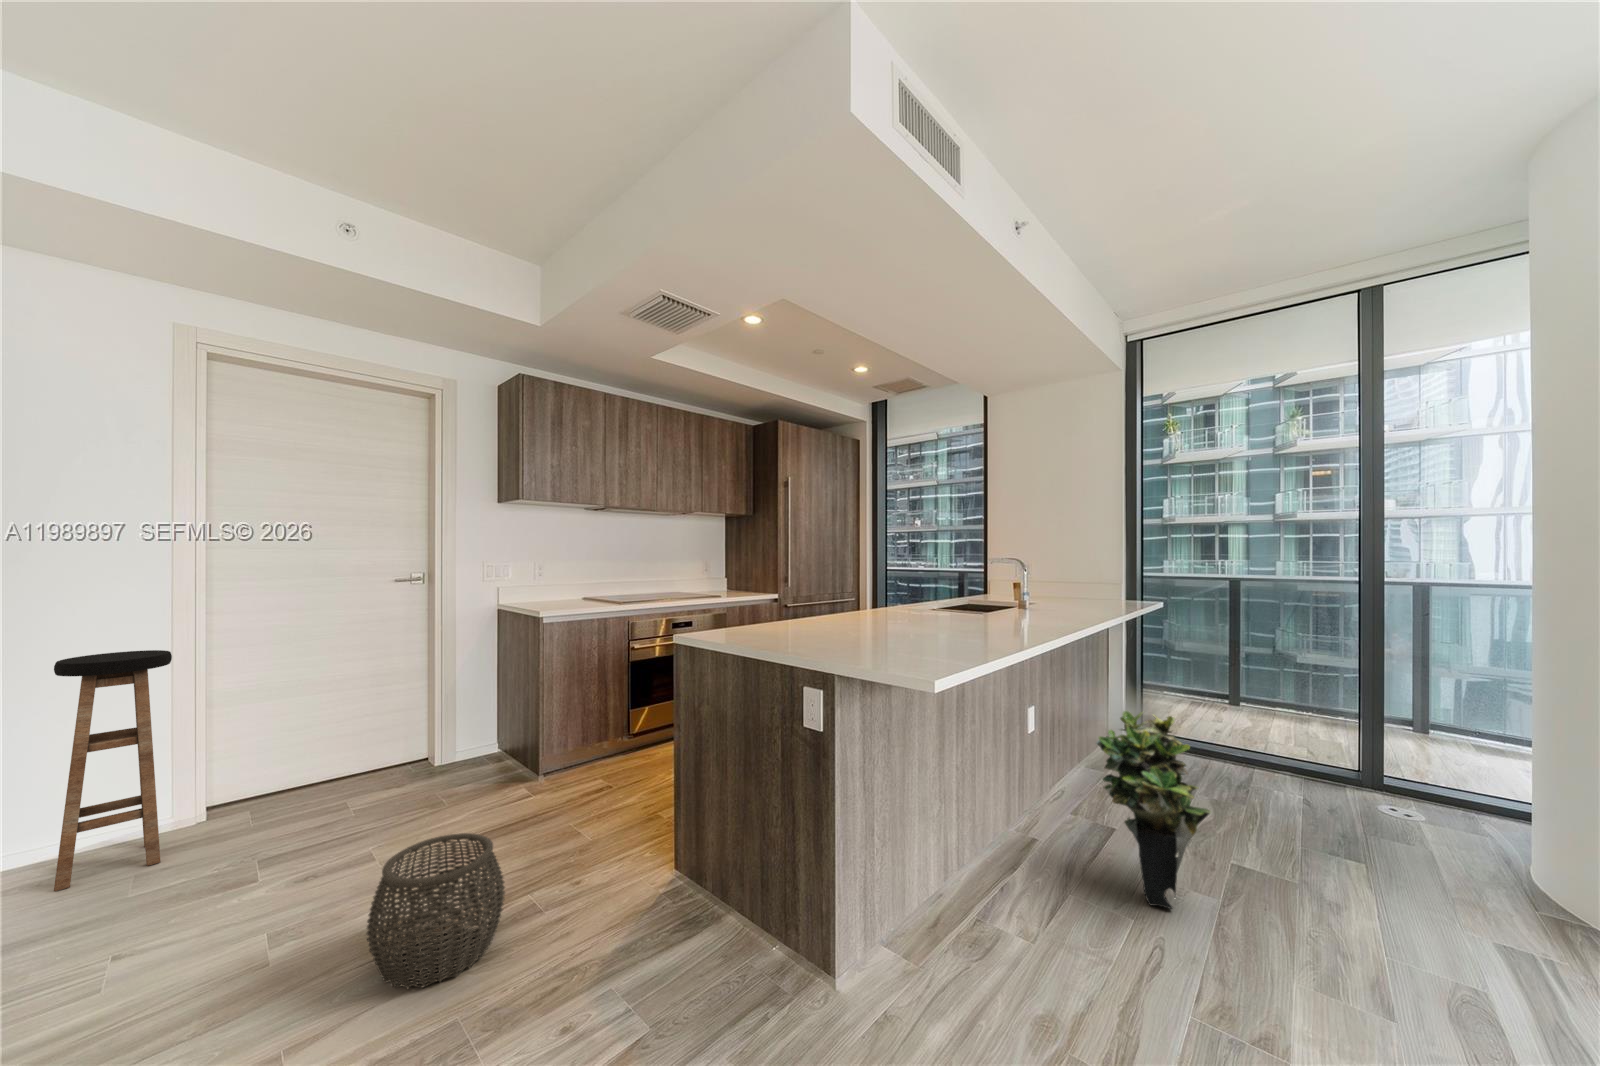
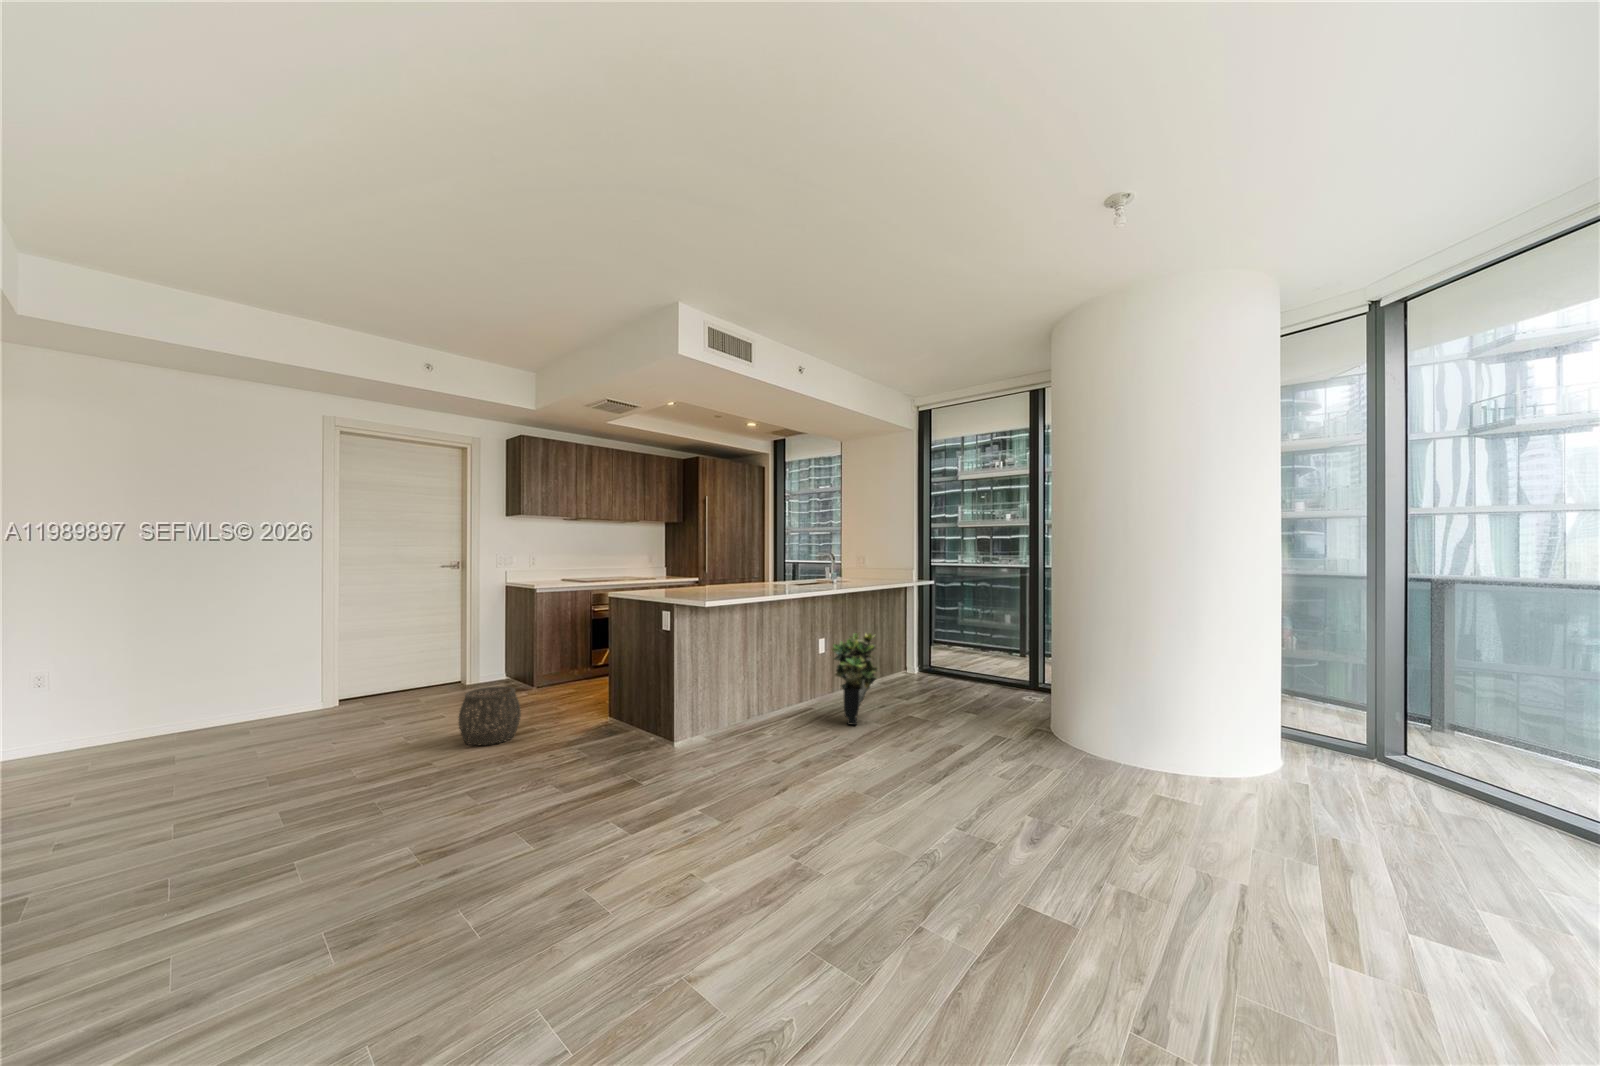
bar stool: present [54,650,172,891] -> none [272,603,329,726]

